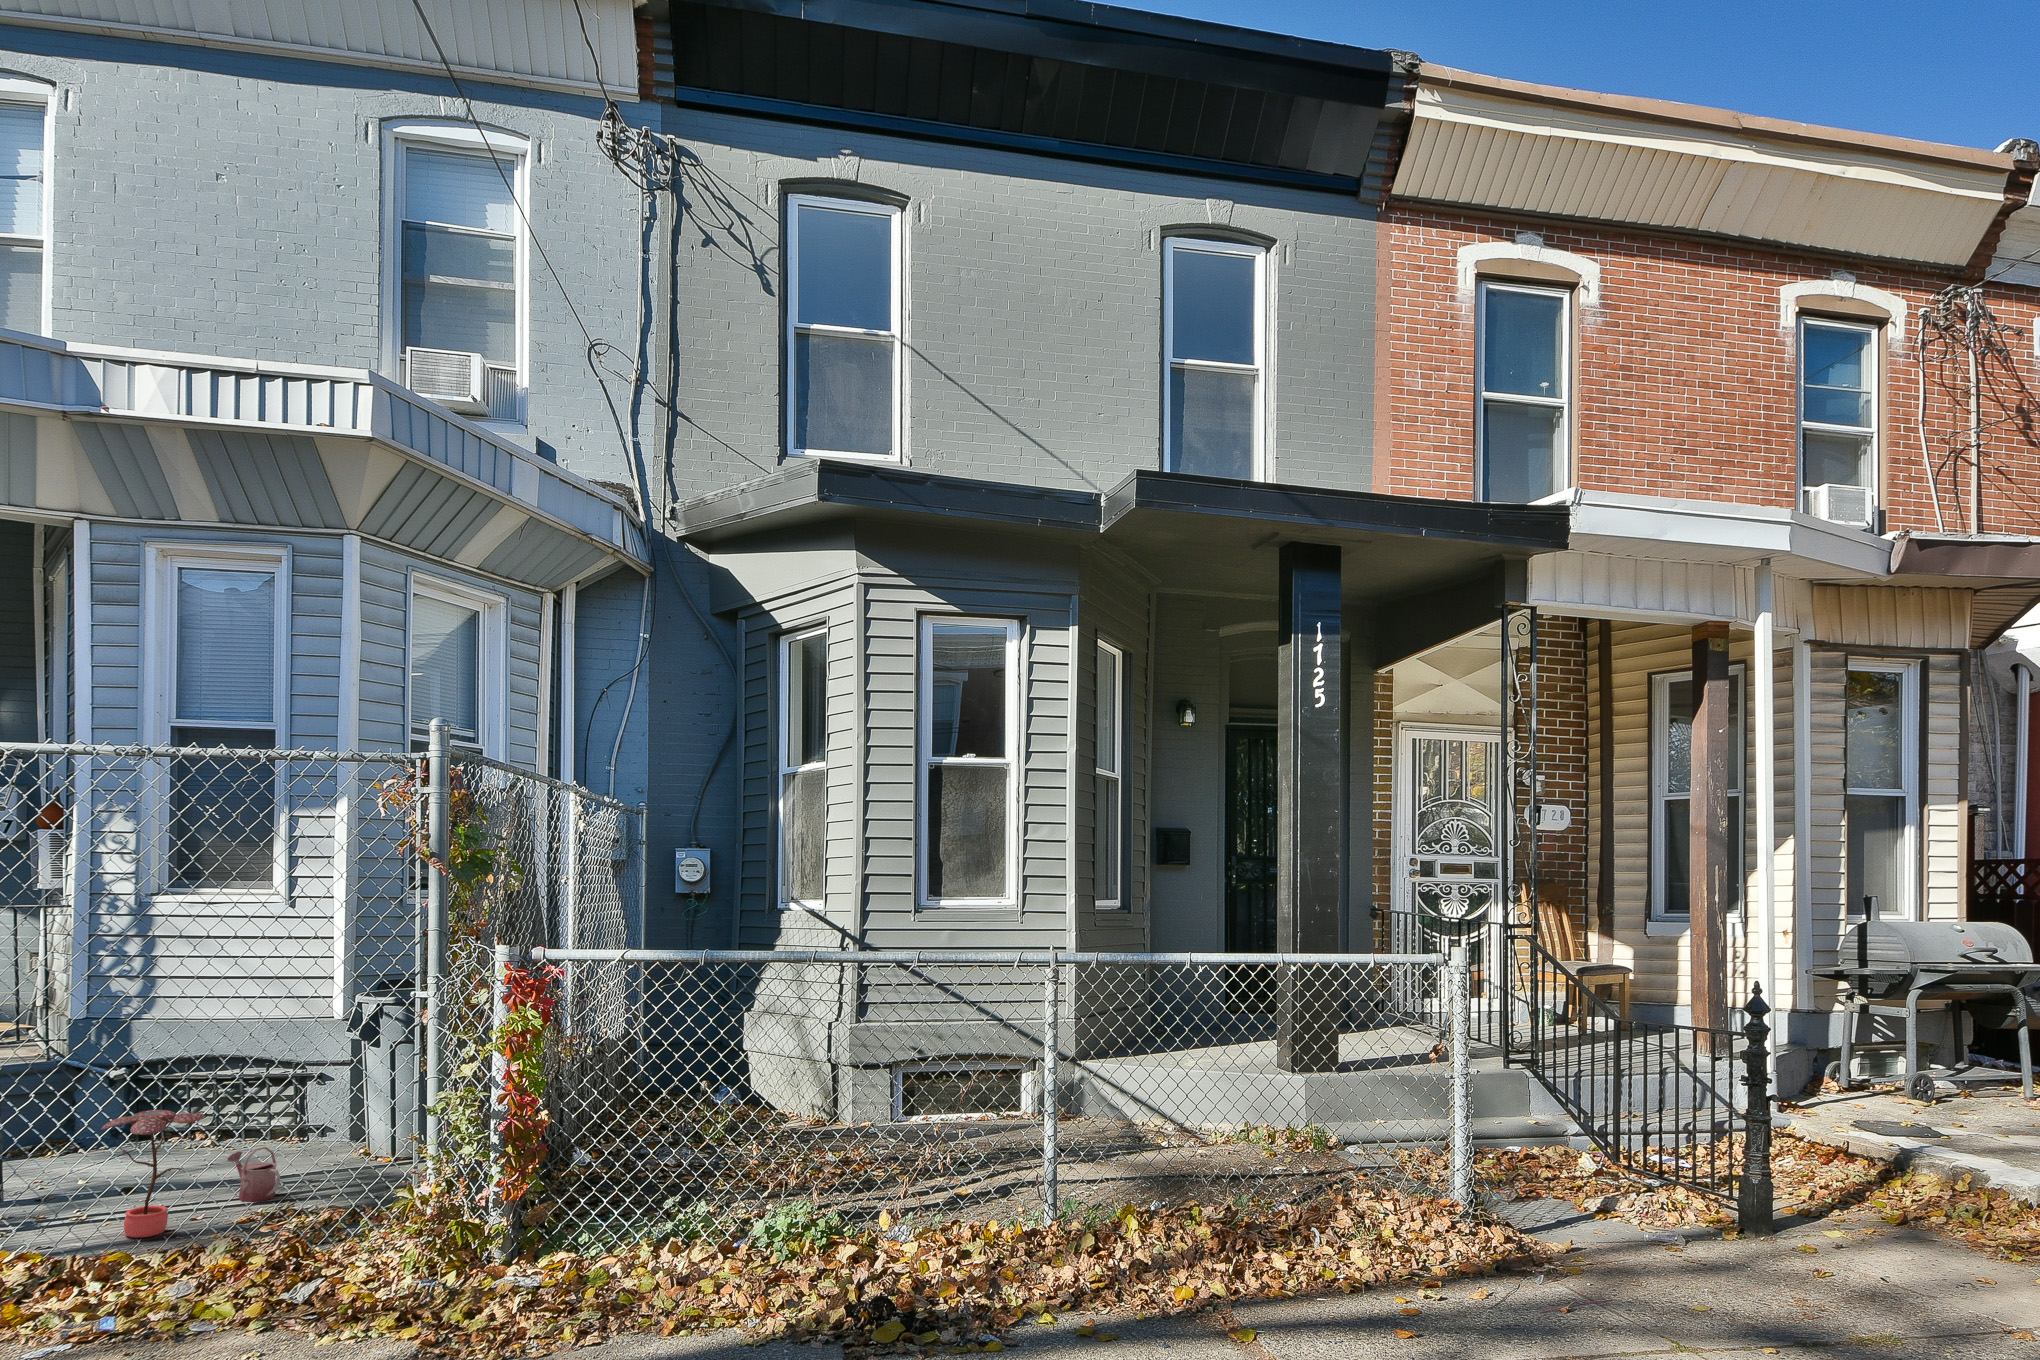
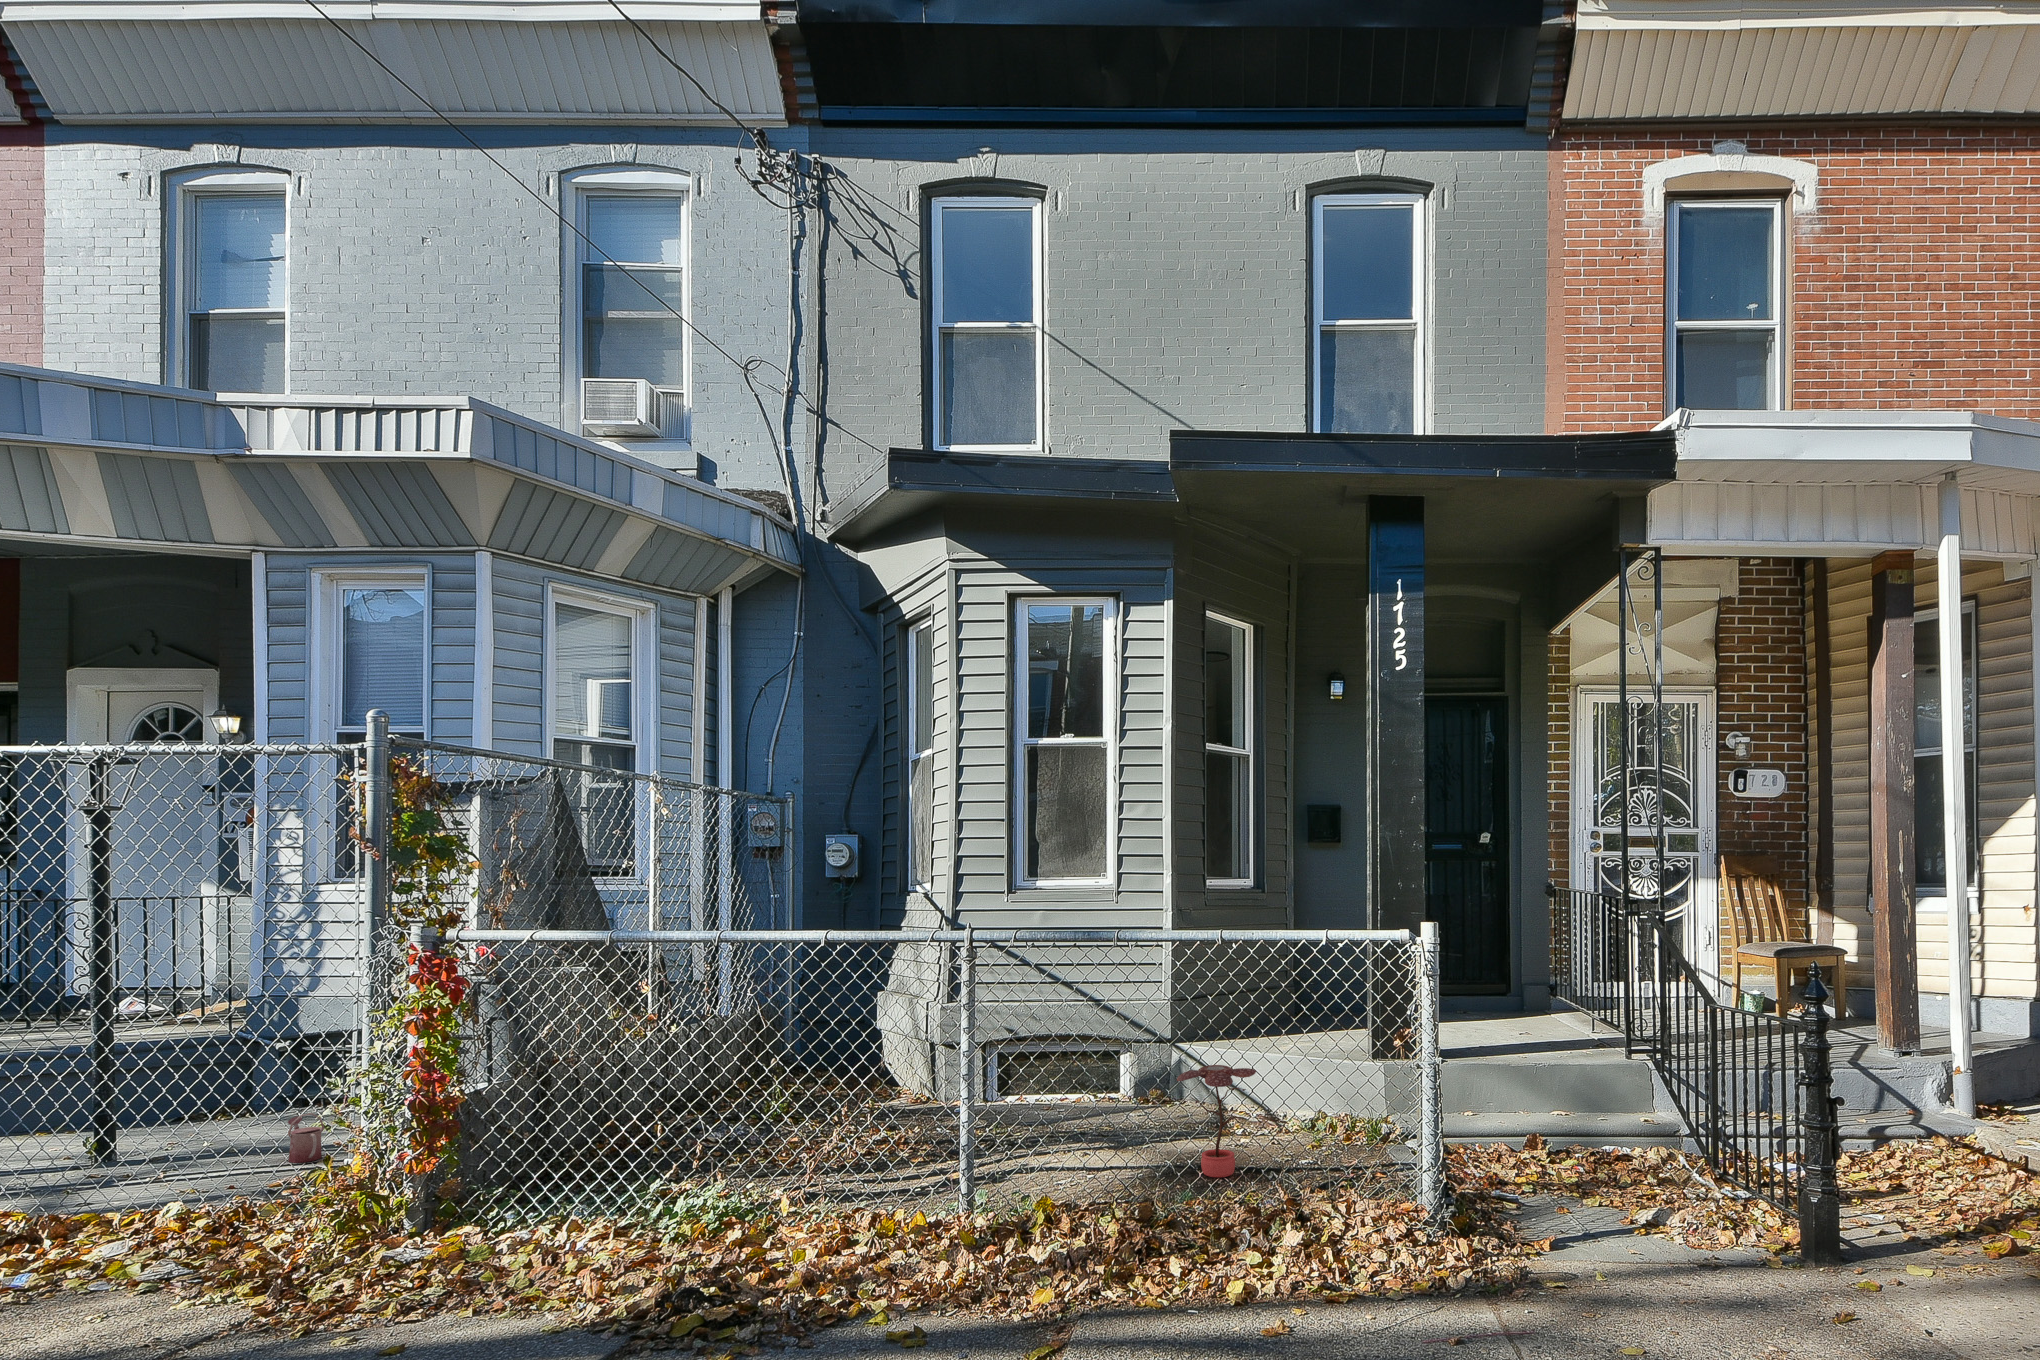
potted plant: present [102,1110,205,1238] -> present [1177,1065,1256,1178]

